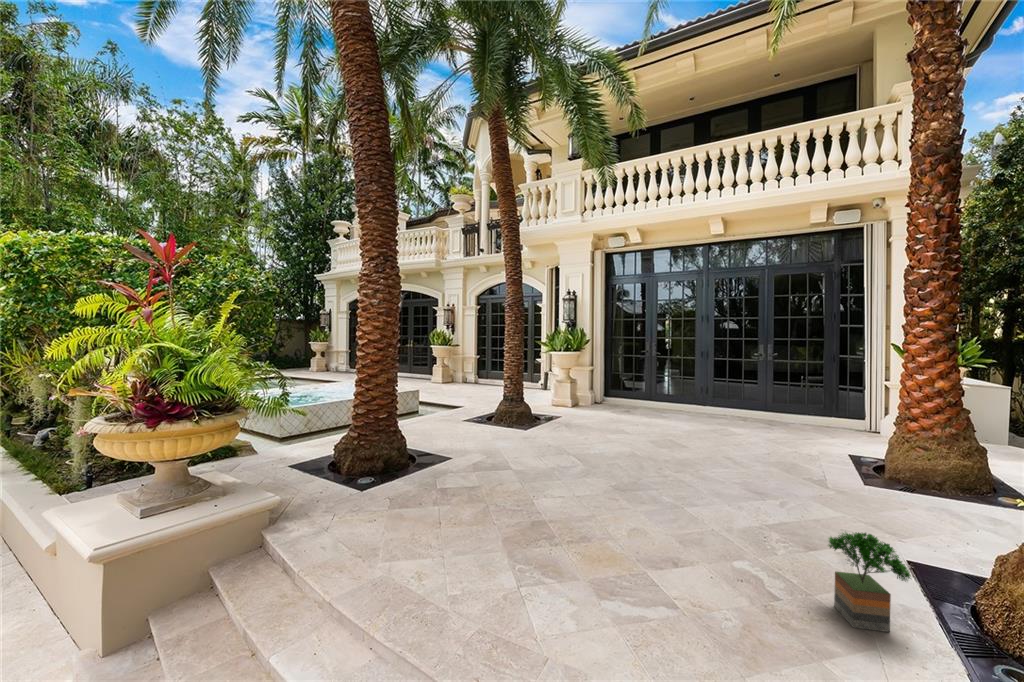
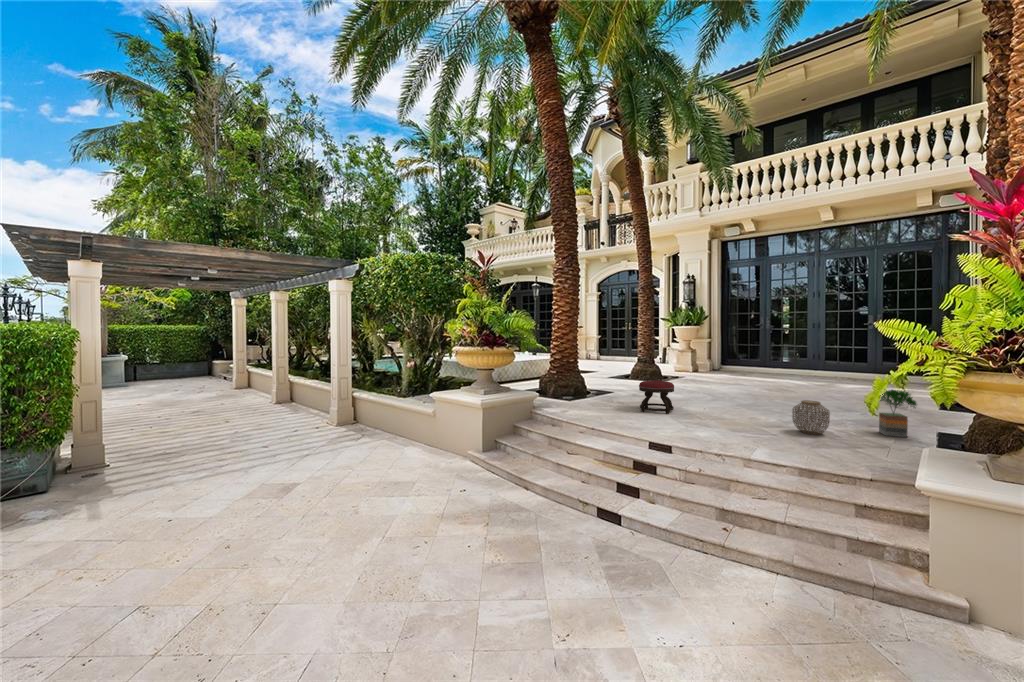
ottoman: none [448,478,506,550] -> present [639,380,674,414]
woven basket: none [694,560,762,642] -> present [792,400,830,435]

